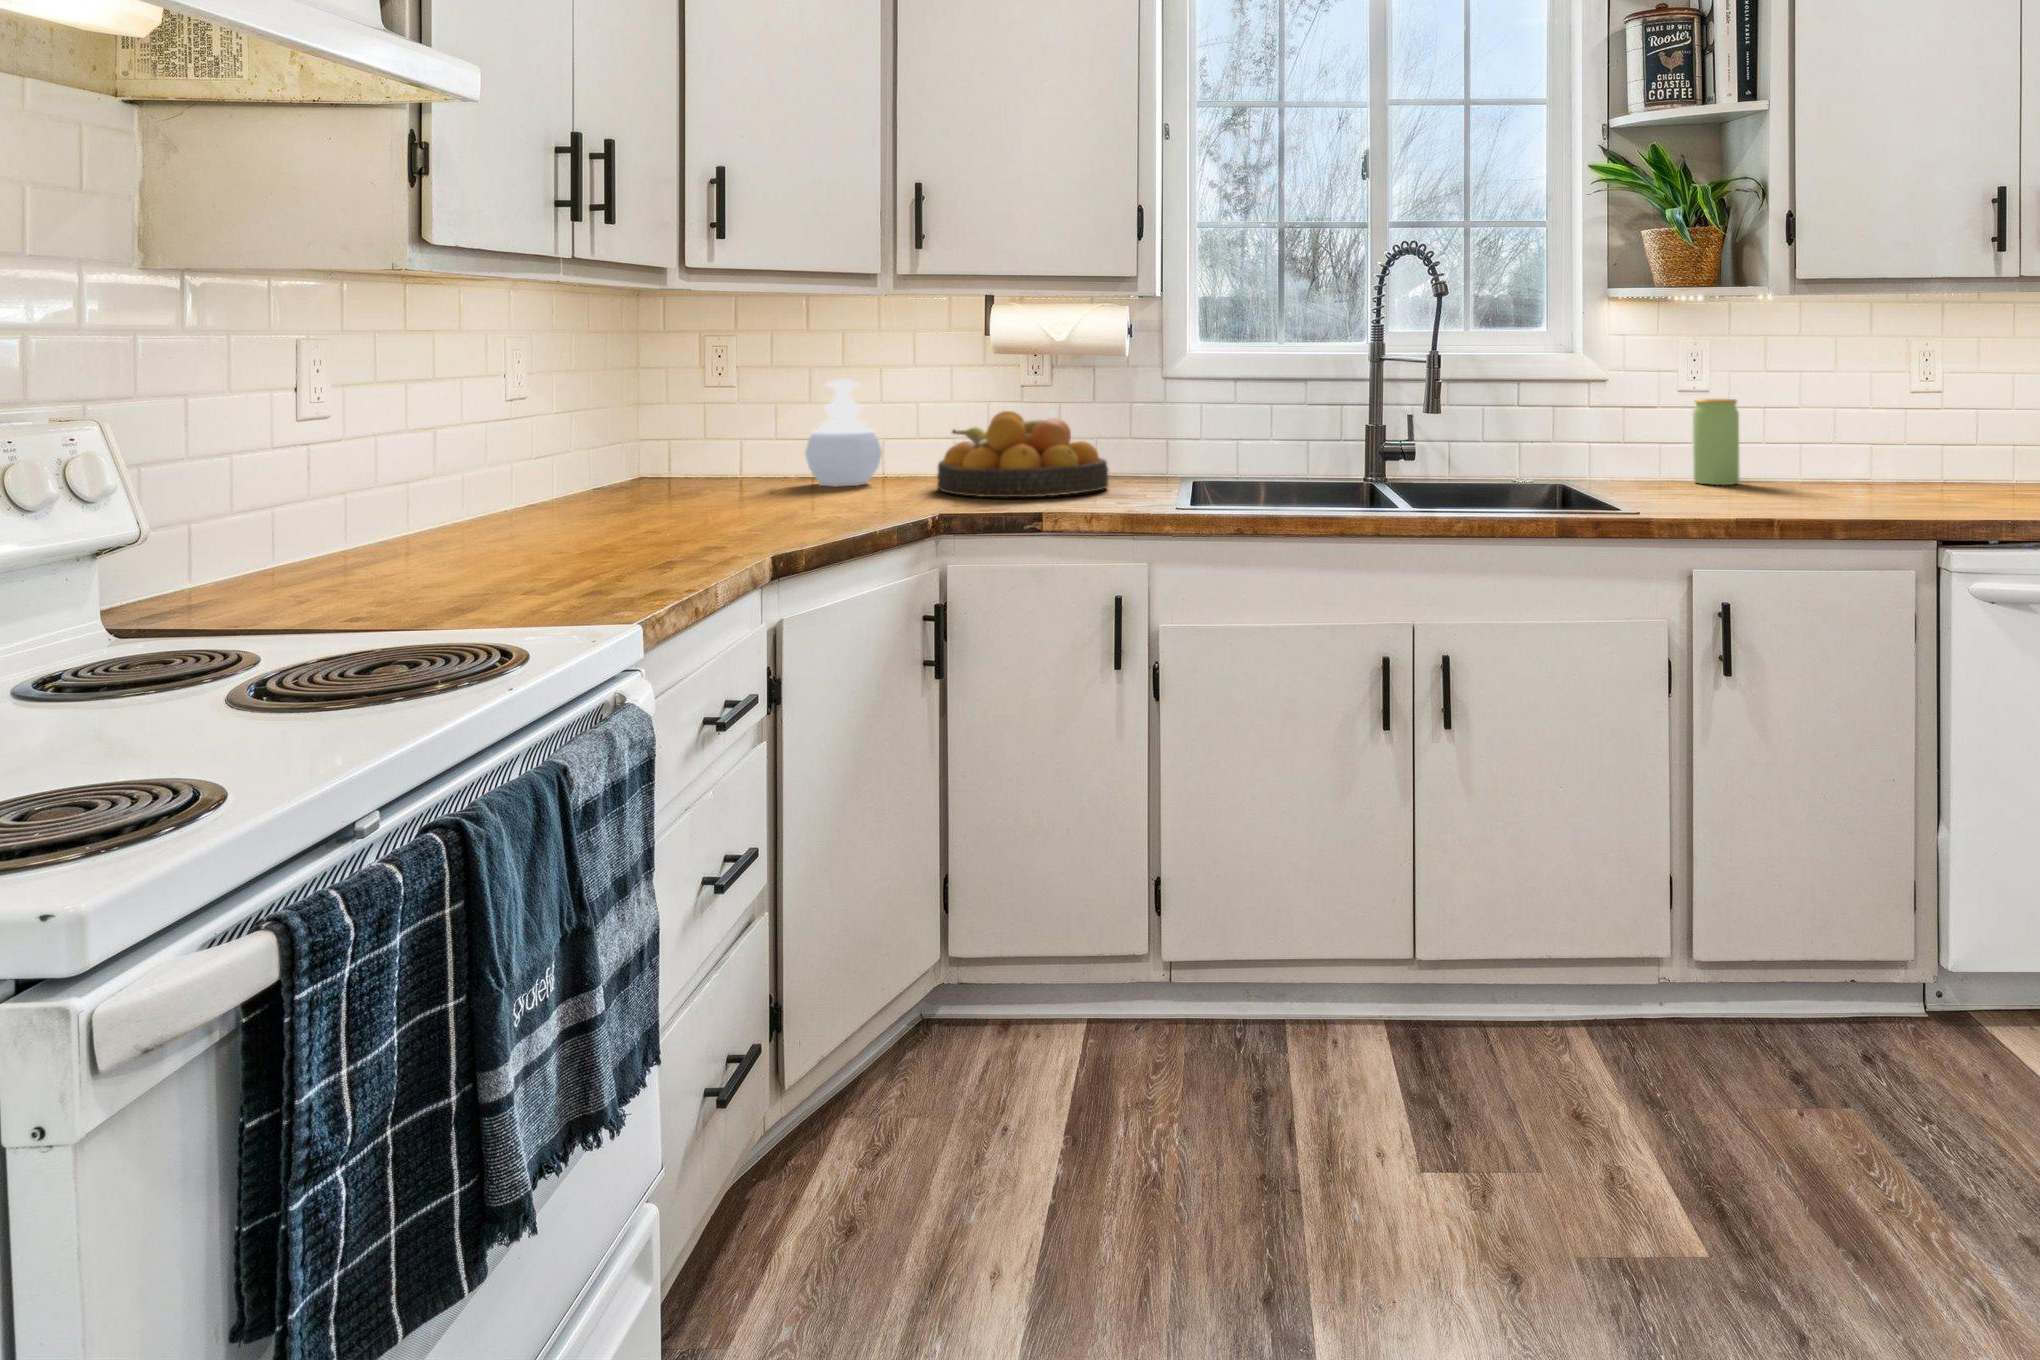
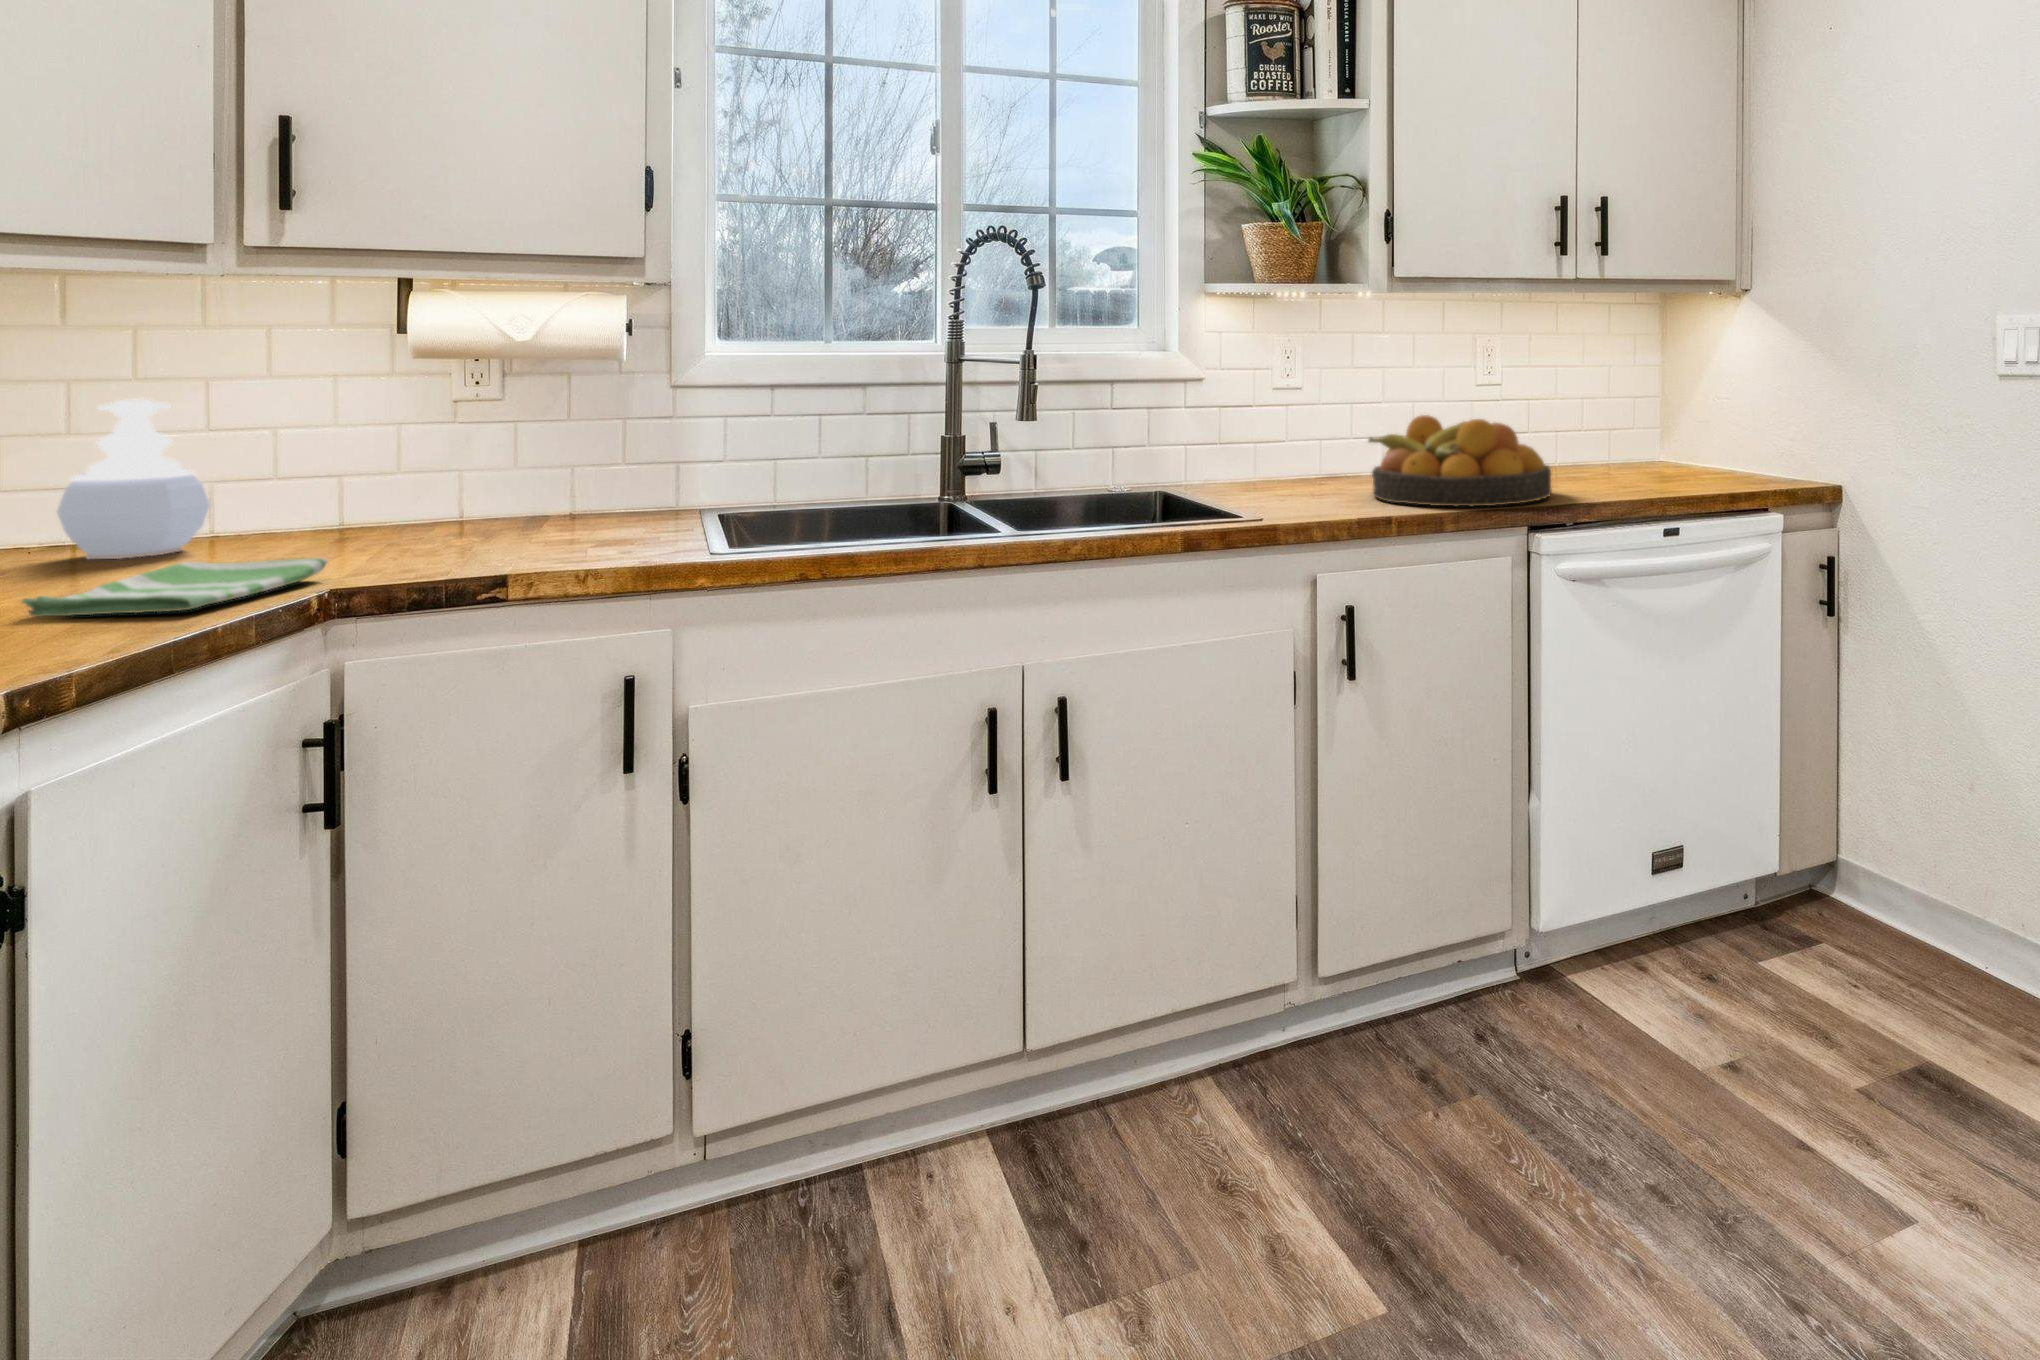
jar: present [1693,399,1739,485] -> none [1291,397,1335,483]
fruit bowl: present [937,411,1109,497] -> present [1369,415,1552,506]
dish towel: none [787,490,942,519] -> present [22,558,327,617]

